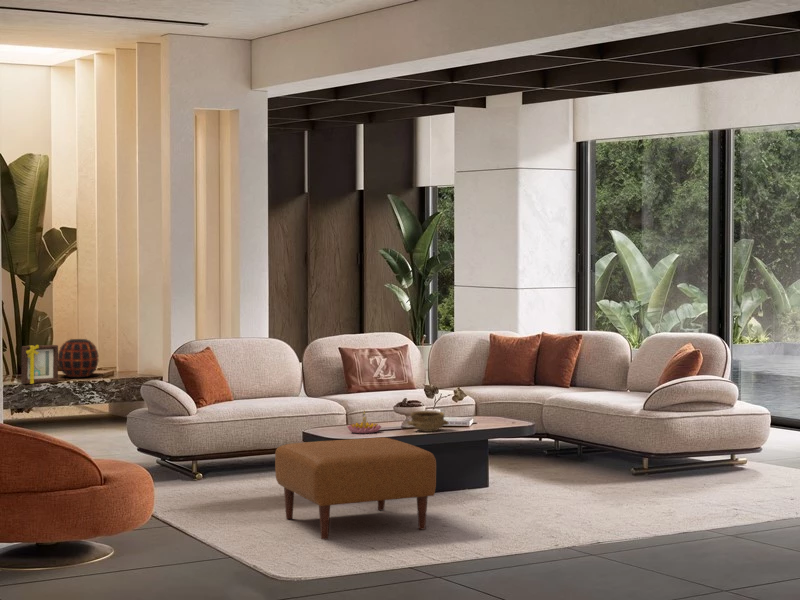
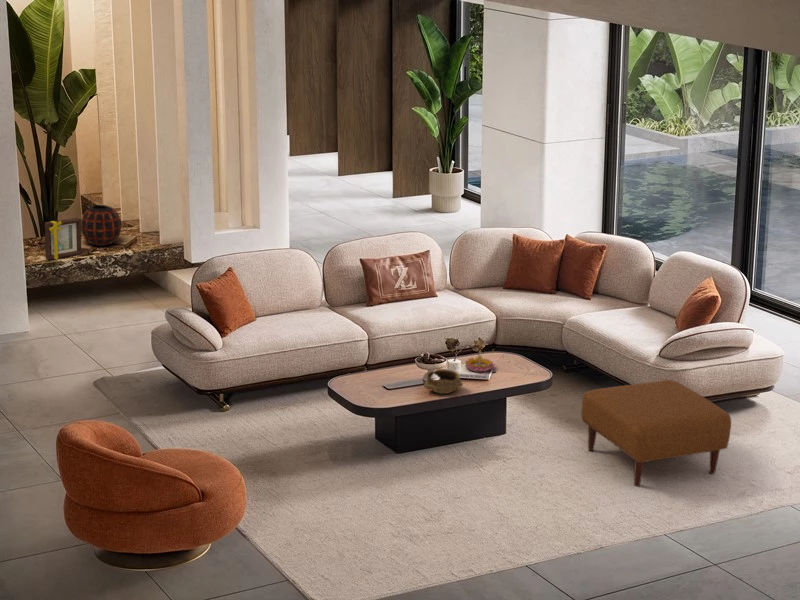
candle holder: present [347,411,381,434] -> present [465,351,495,372]
ottoman: present [275,437,436,539] -> present [582,380,731,487]

